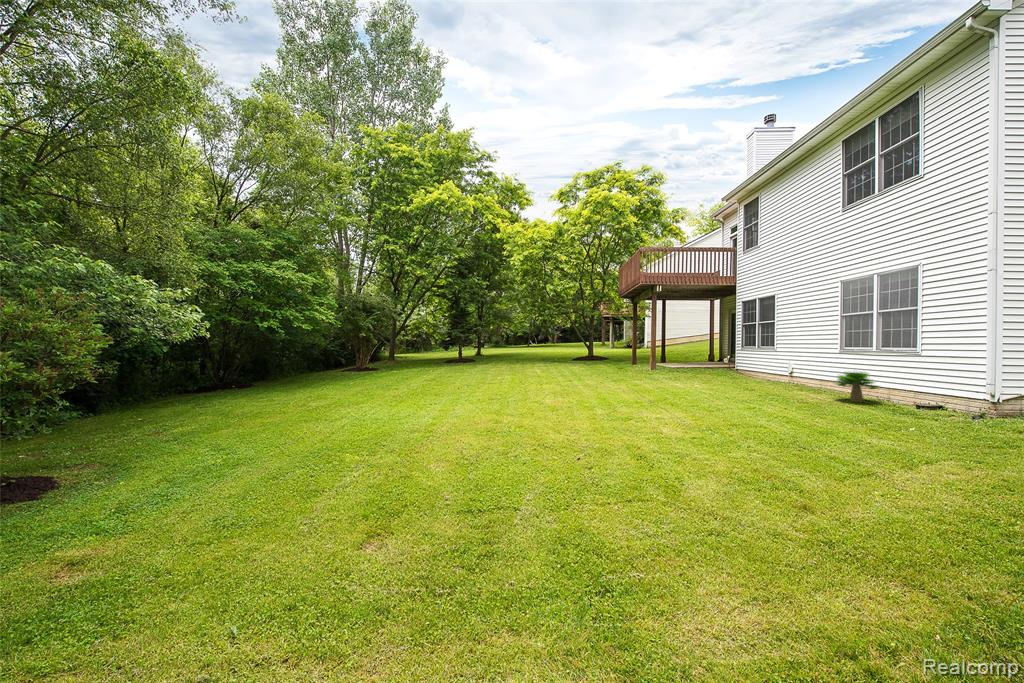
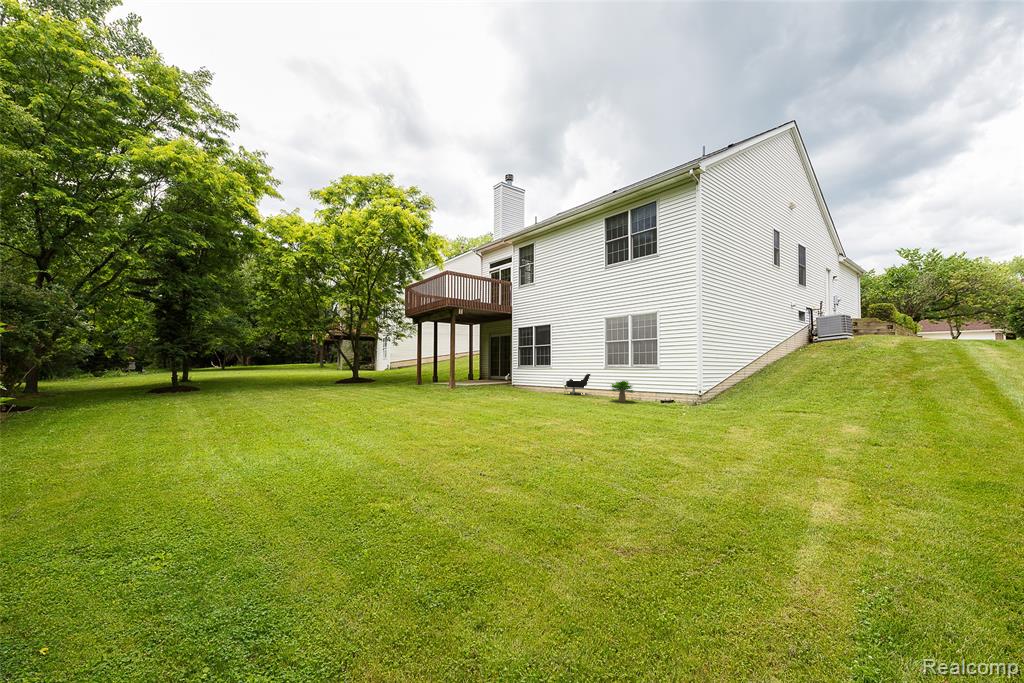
lounge chair: none [778,359,822,388] -> present [566,374,590,395]

